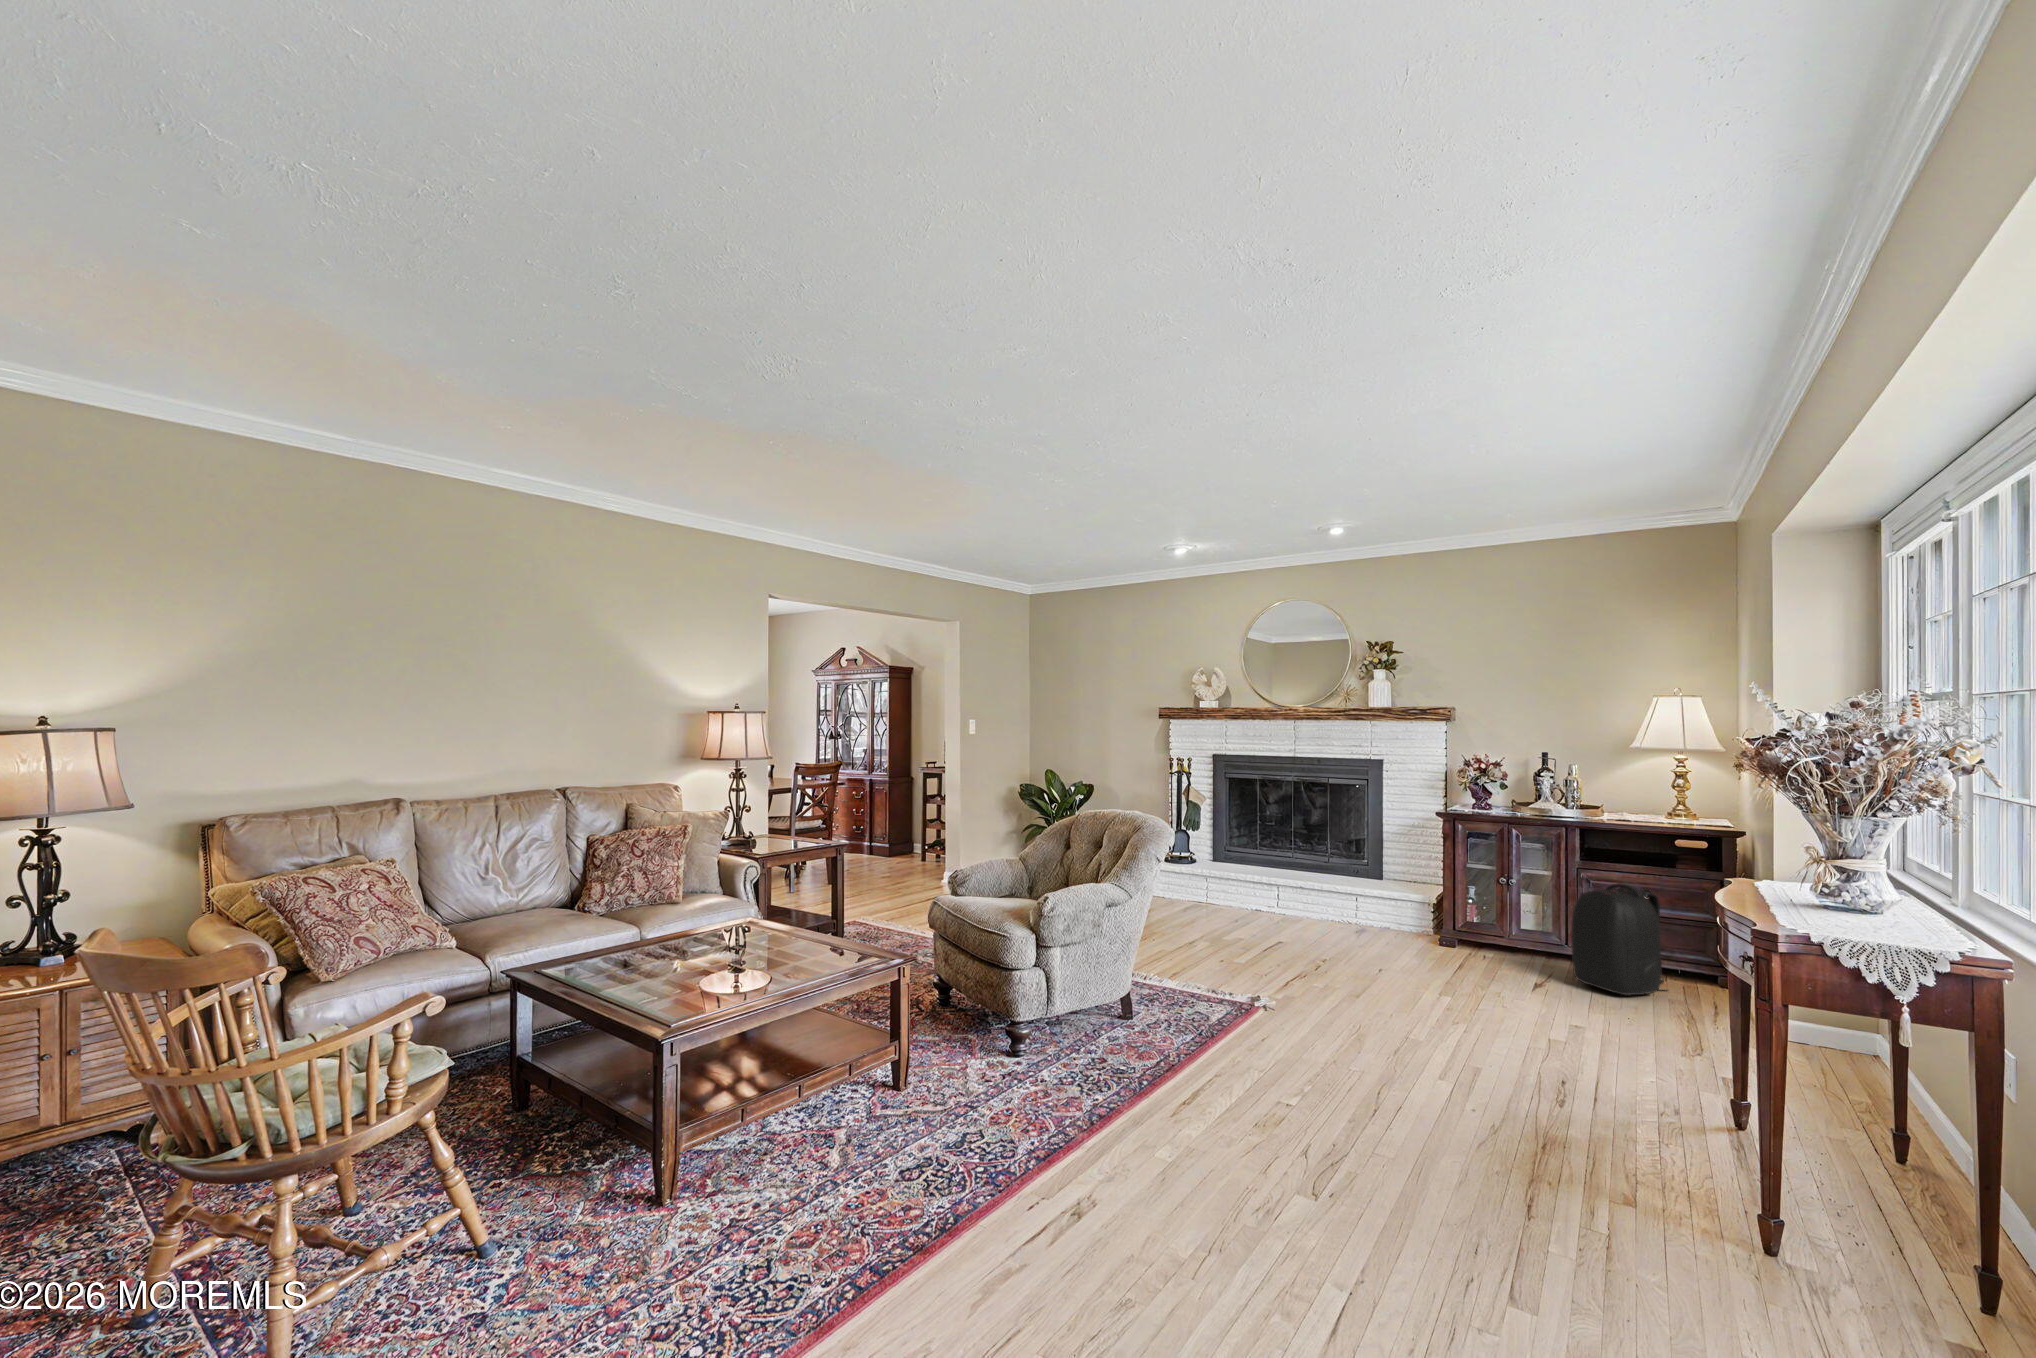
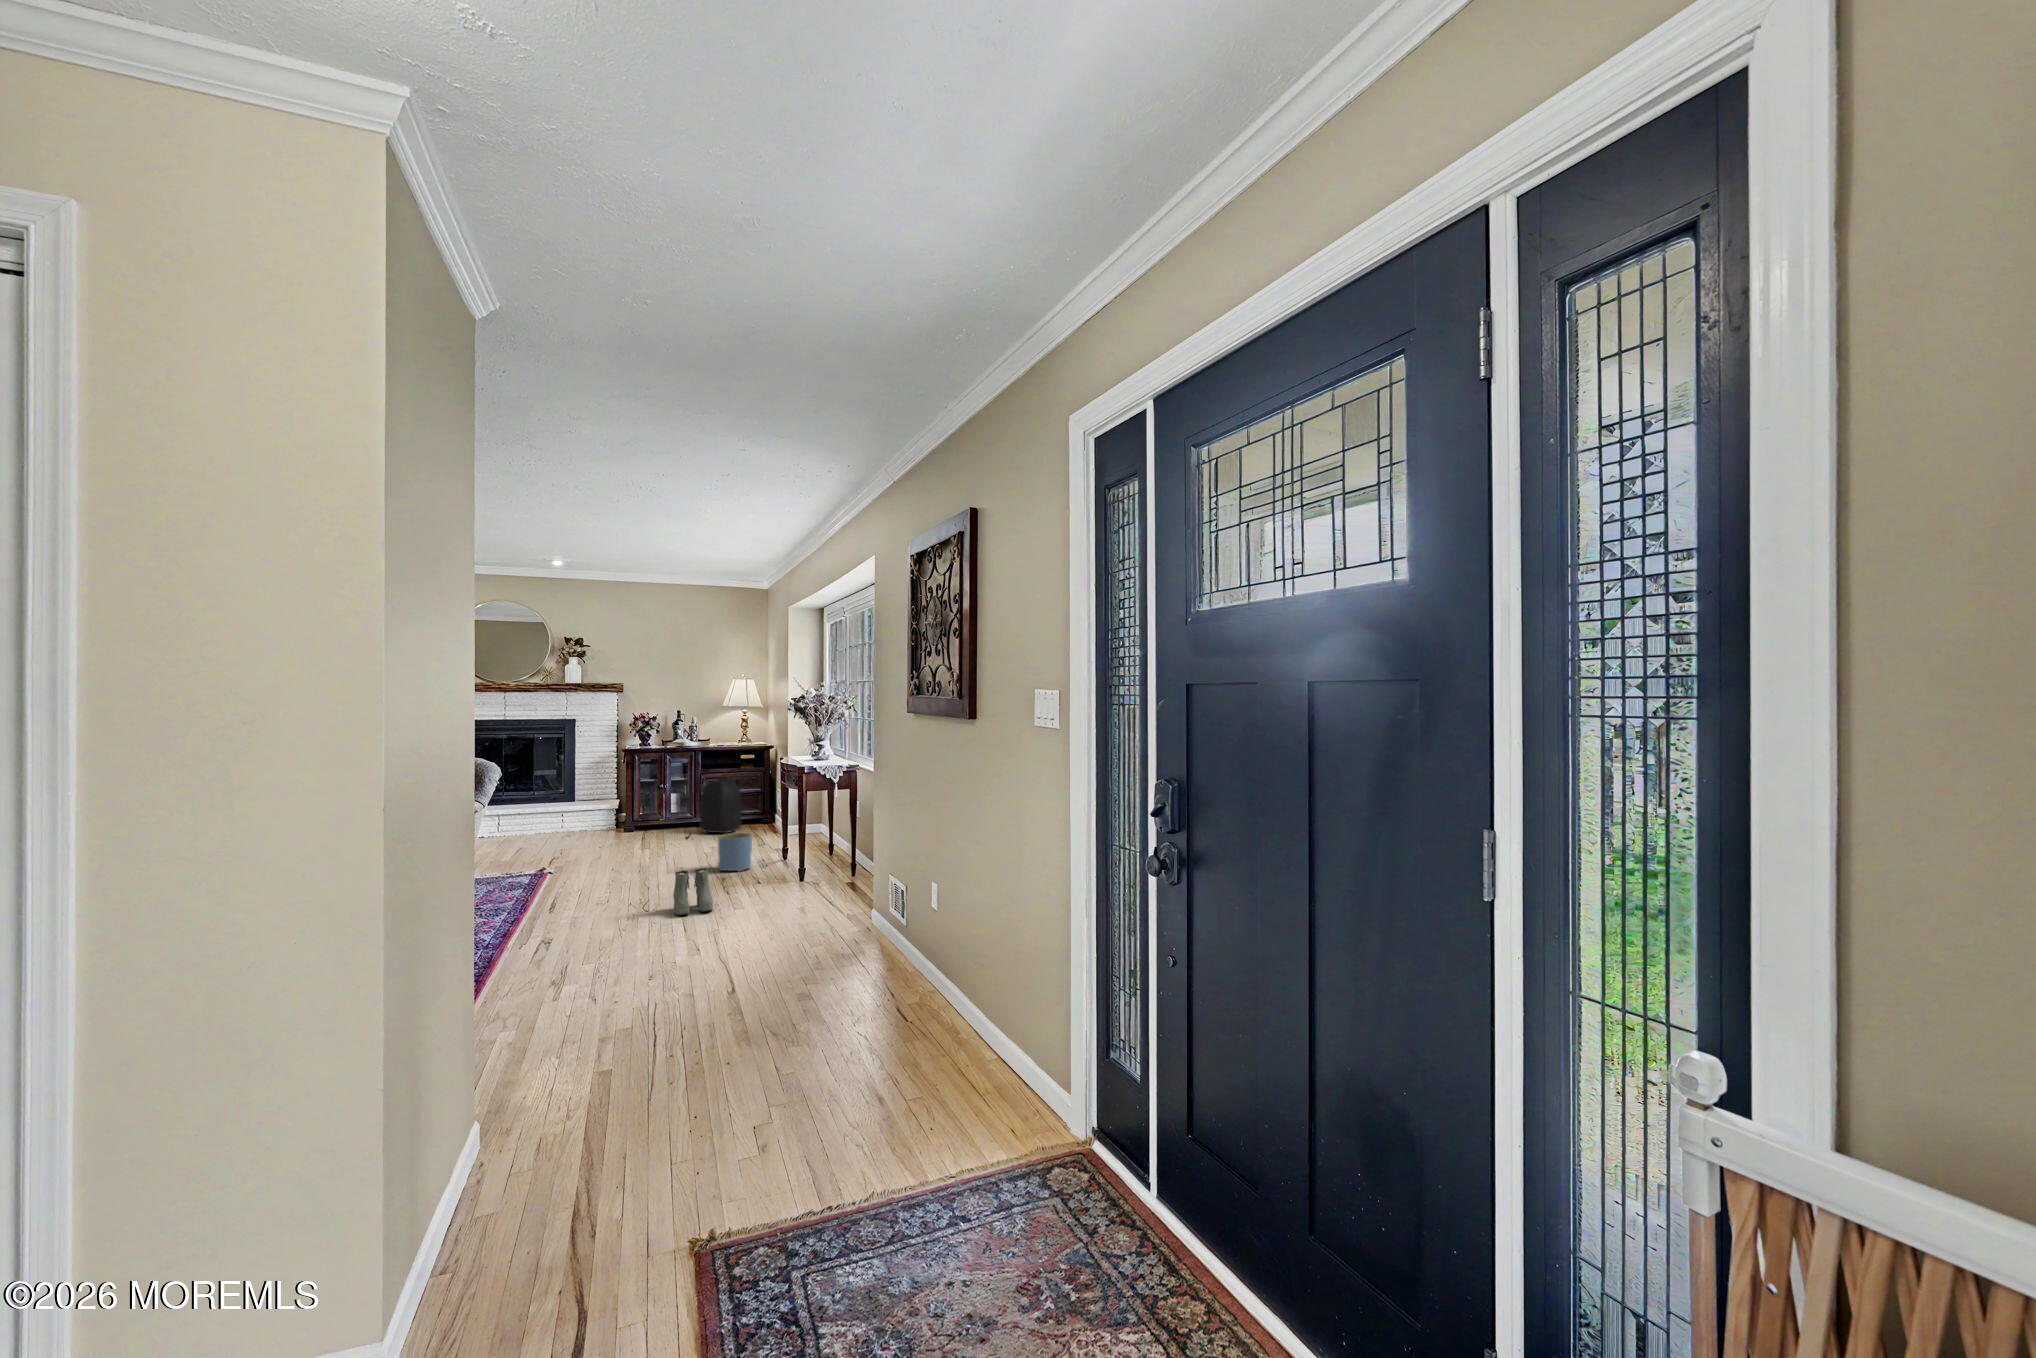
planter: none [1548,1035,1637,1141] -> present [718,833,752,872]
boots: none [1354,1151,1455,1300] -> present [673,869,713,915]

